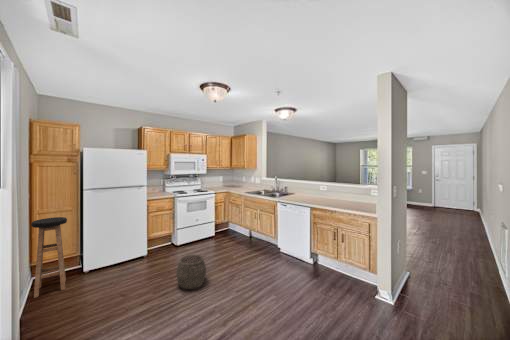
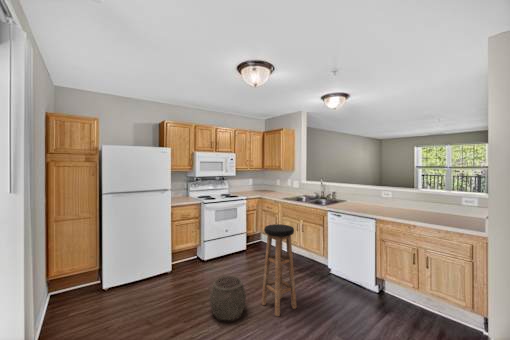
bar stool: present [31,217,67,298] -> present [261,224,297,317]

